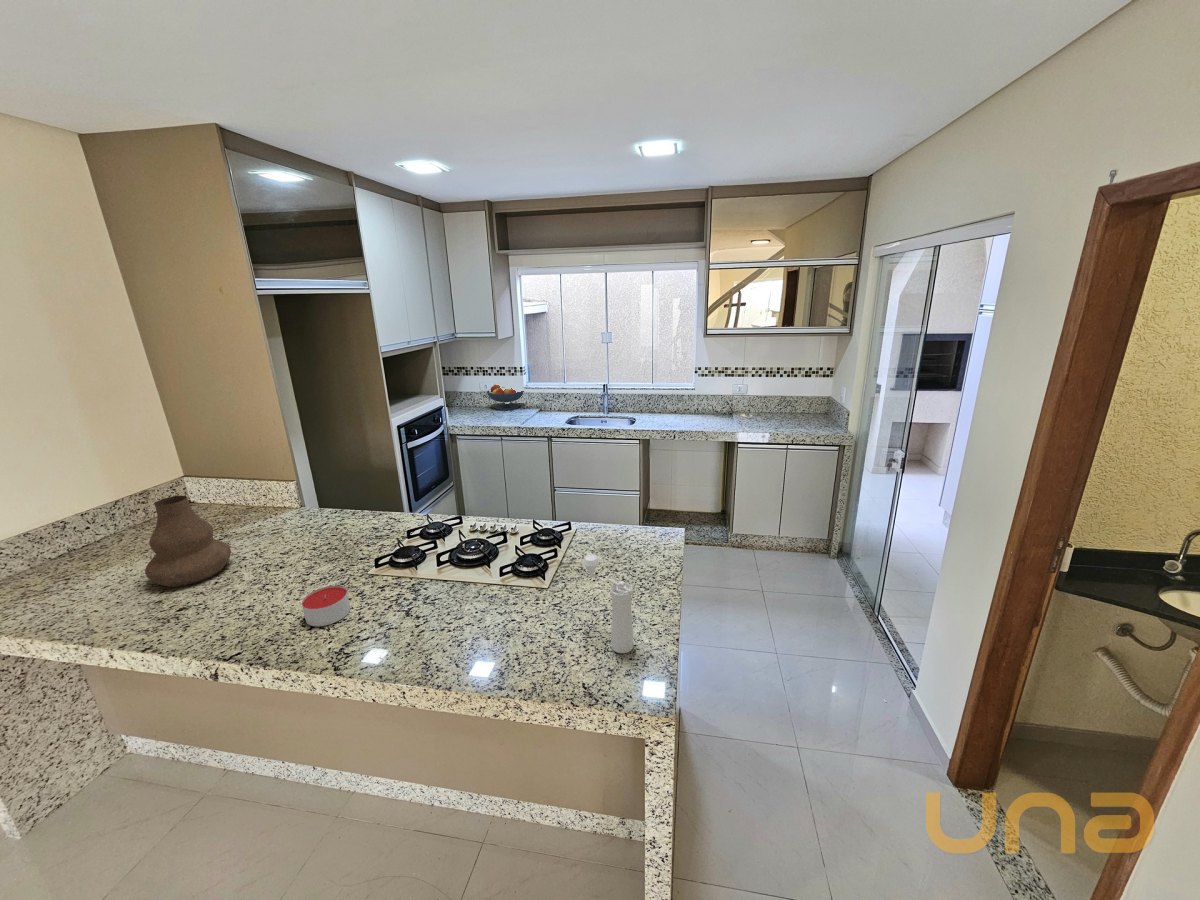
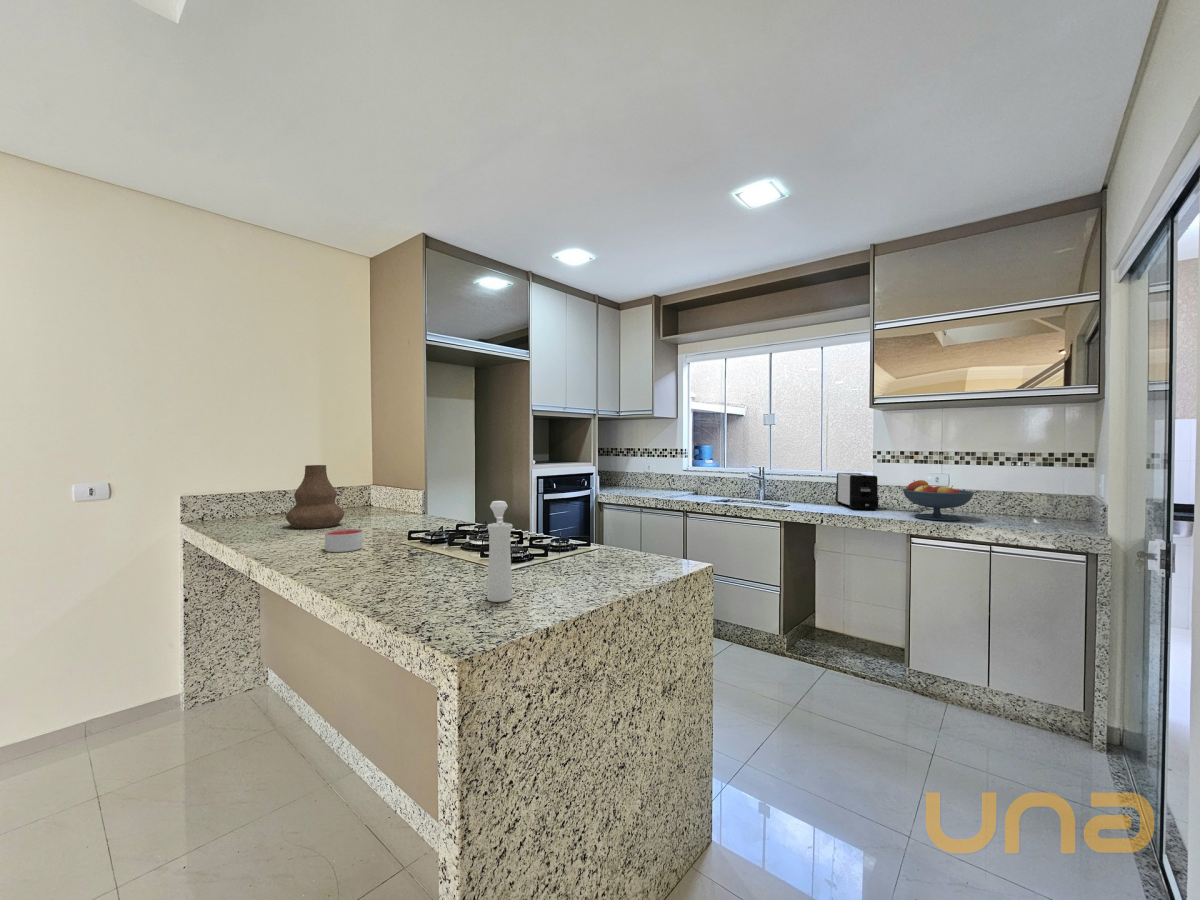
fruit bowl: present [487,385,524,410] -> present [903,480,974,521]
toaster: none [667,386,706,421] -> present [836,473,879,510]

